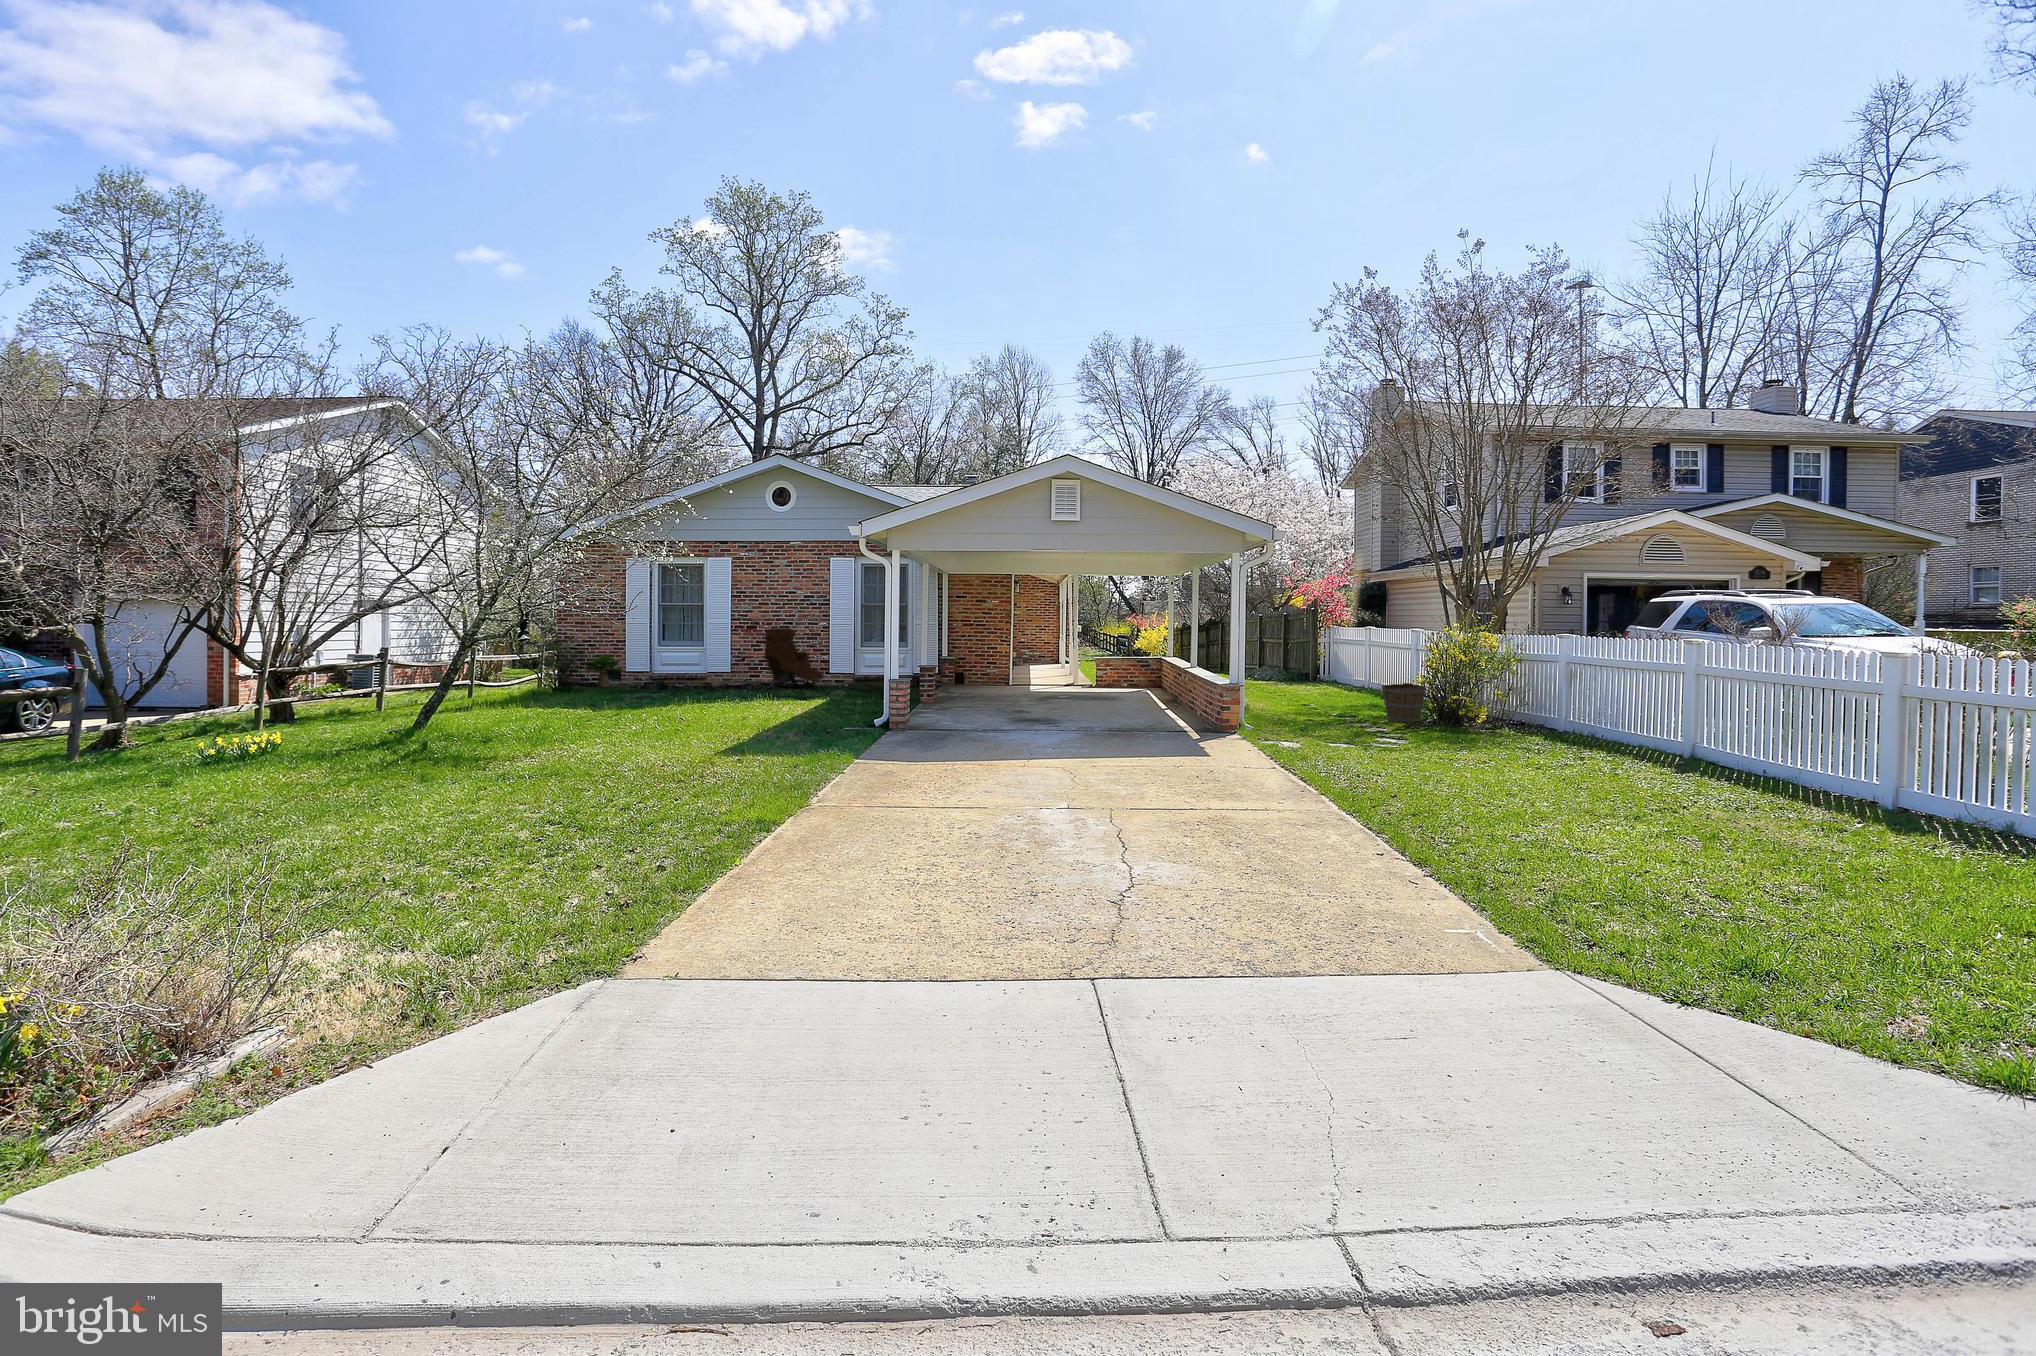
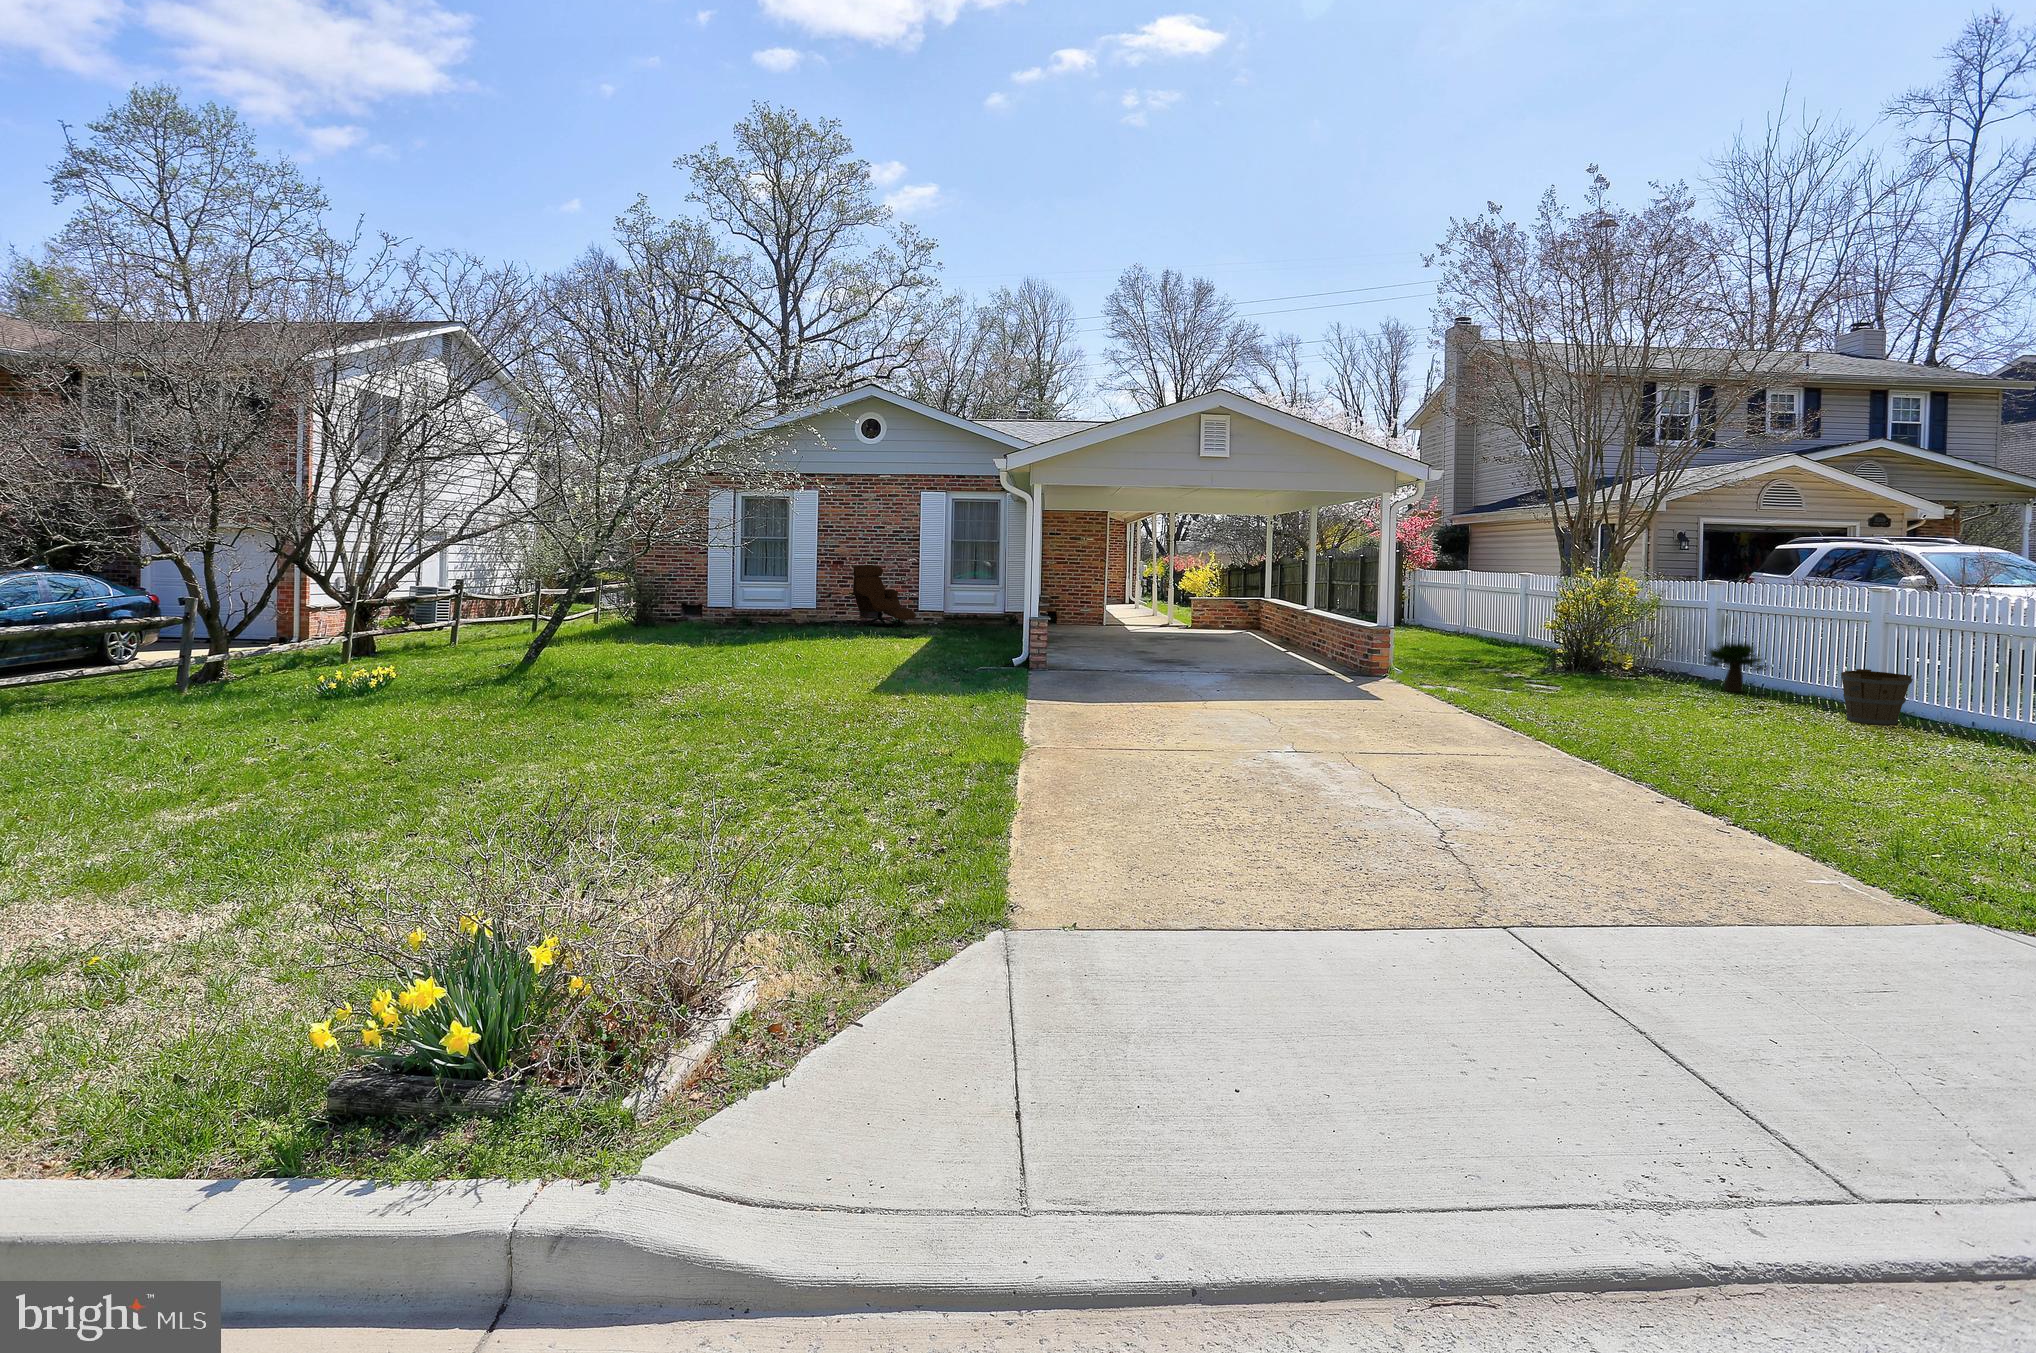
potted plant: present [585,654,622,687] -> present [1704,642,1768,692]
wooden bucket: present [1382,683,1426,723] -> present [1841,669,1913,725]

